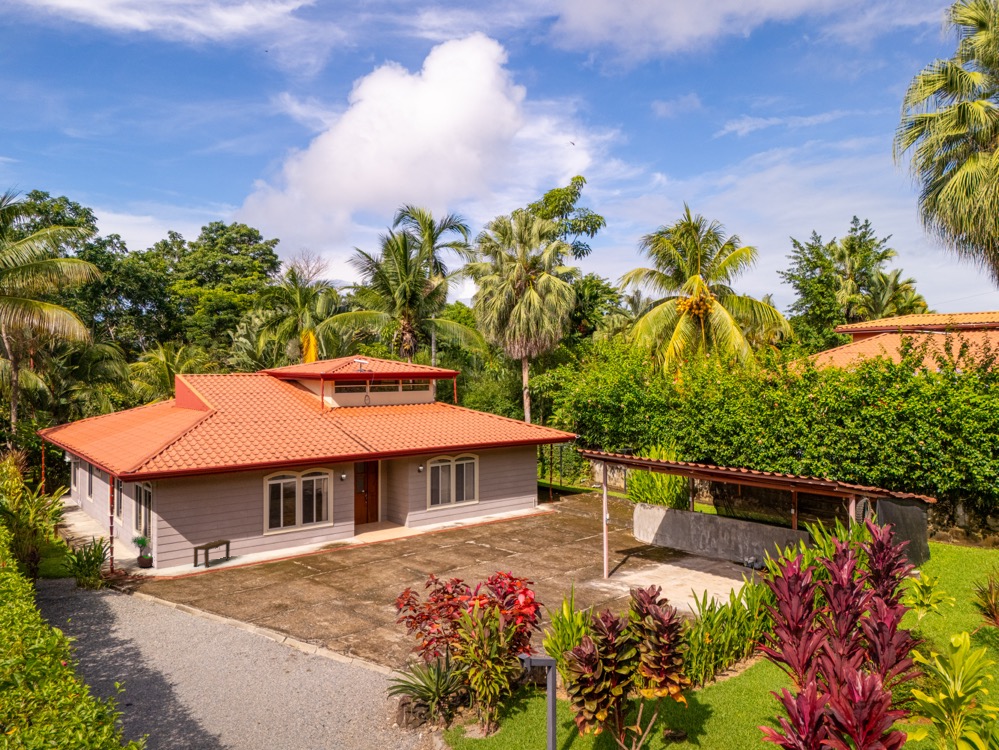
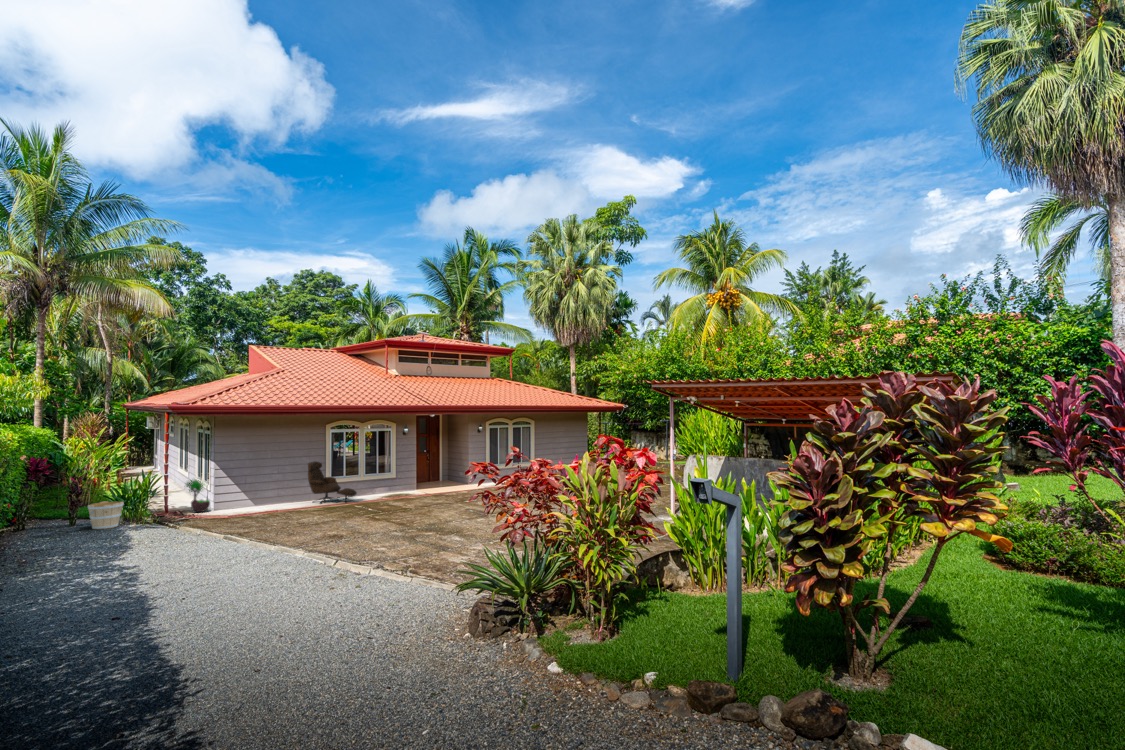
lounge chair: none [245,514,294,559] -> present [308,461,357,503]
bench: present [193,539,230,568] -> none [251,485,292,511]
wooden bucket: none [53,561,84,589] -> present [88,502,124,529]

